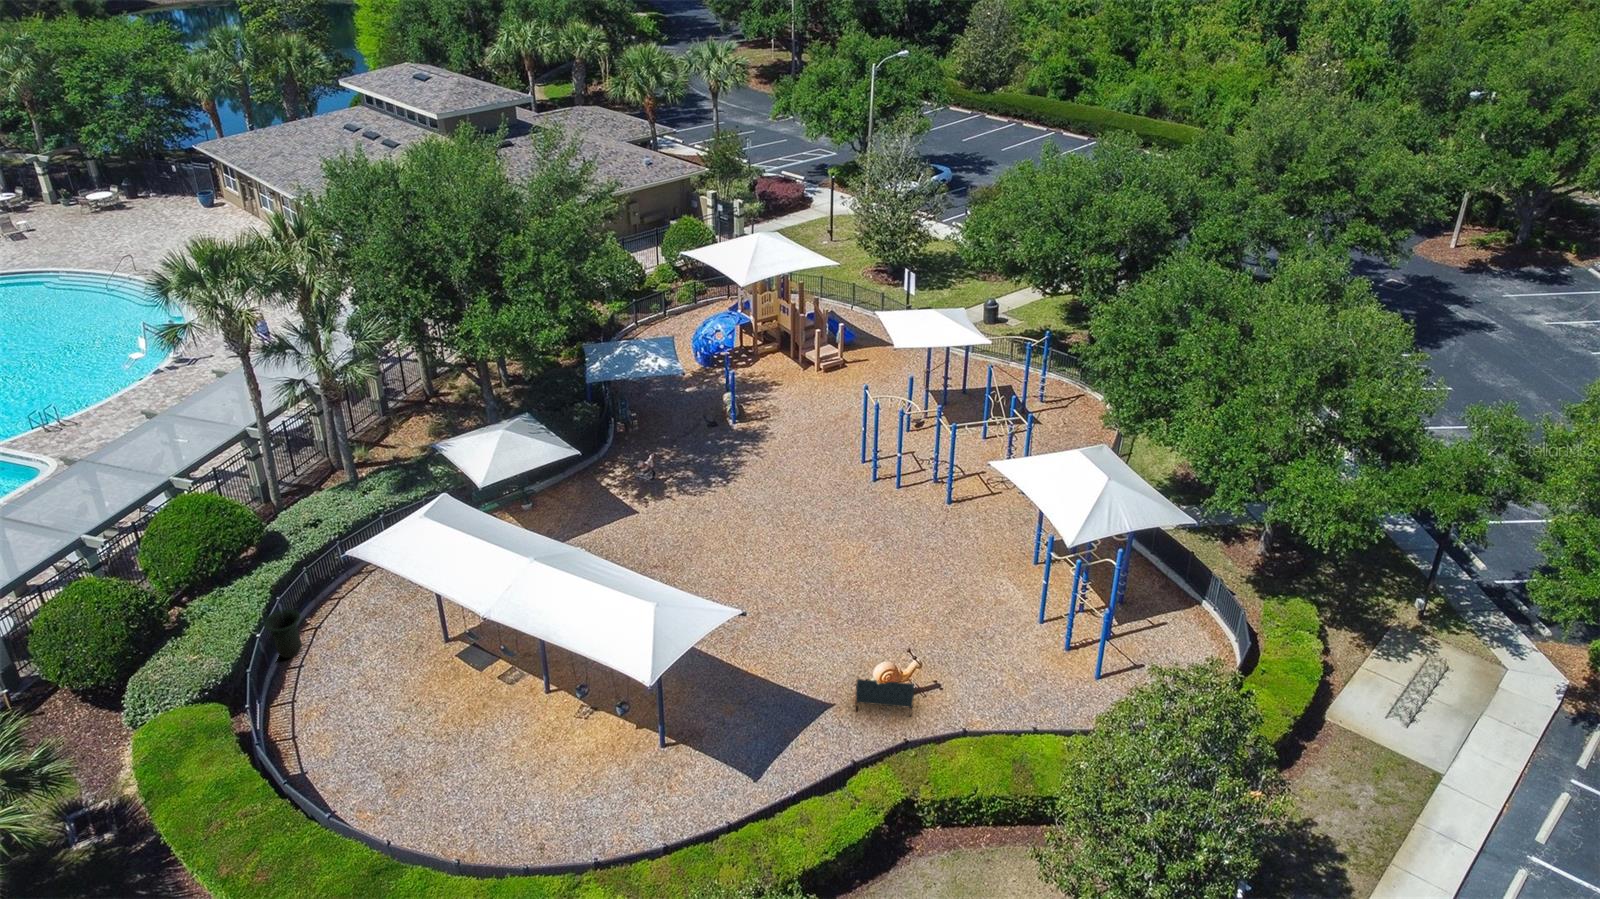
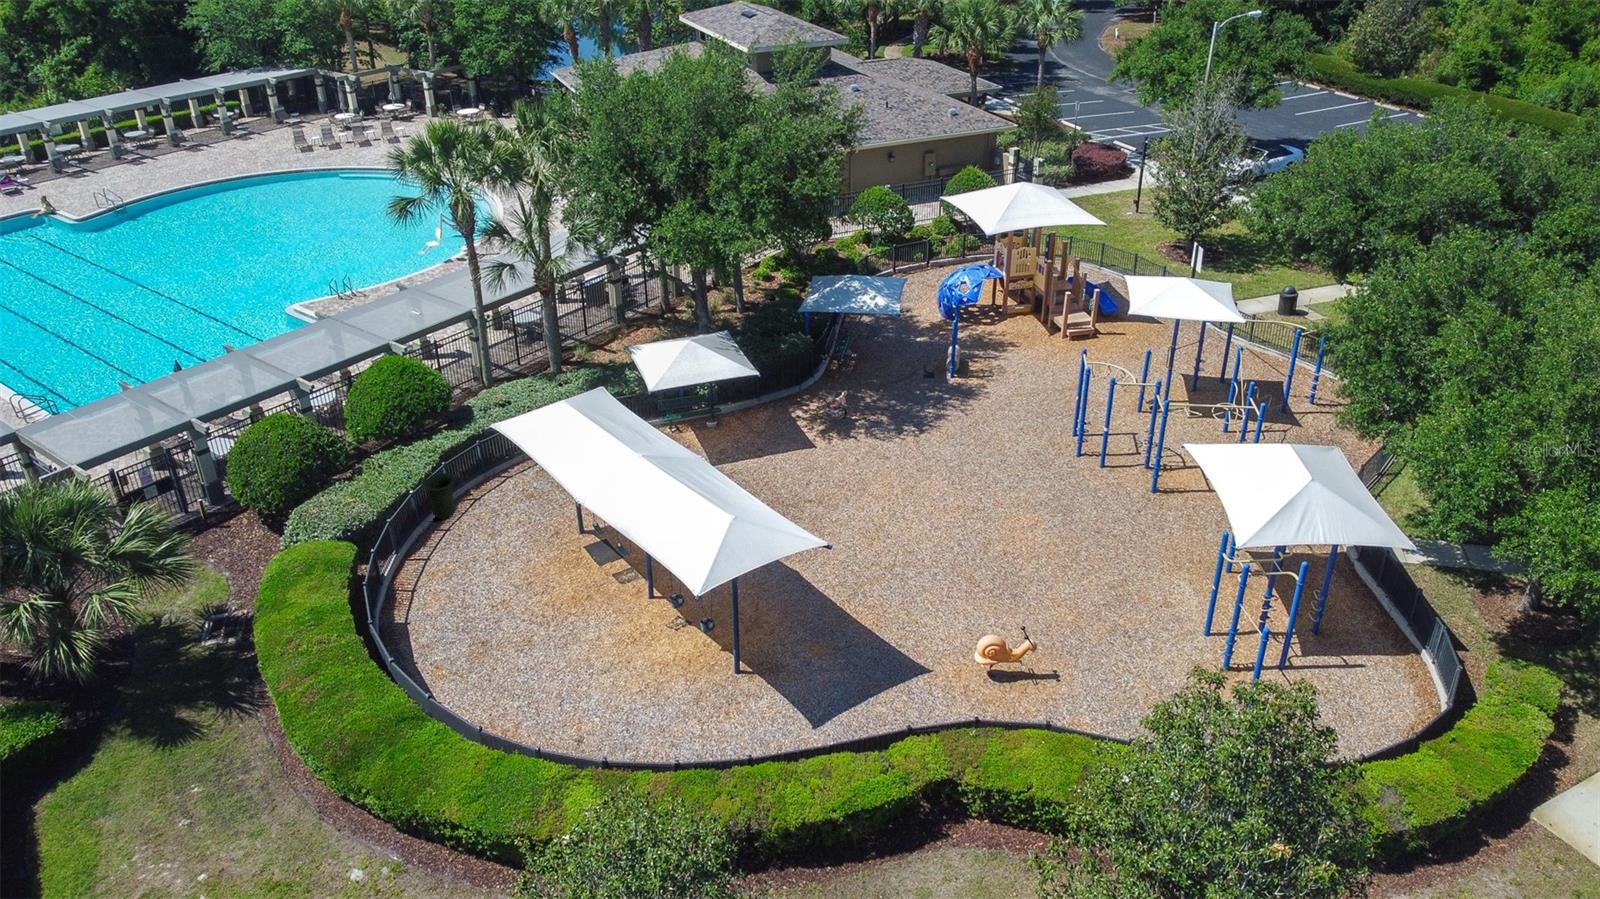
bench: present [856,679,914,716] -> none [953,650,1024,705]

